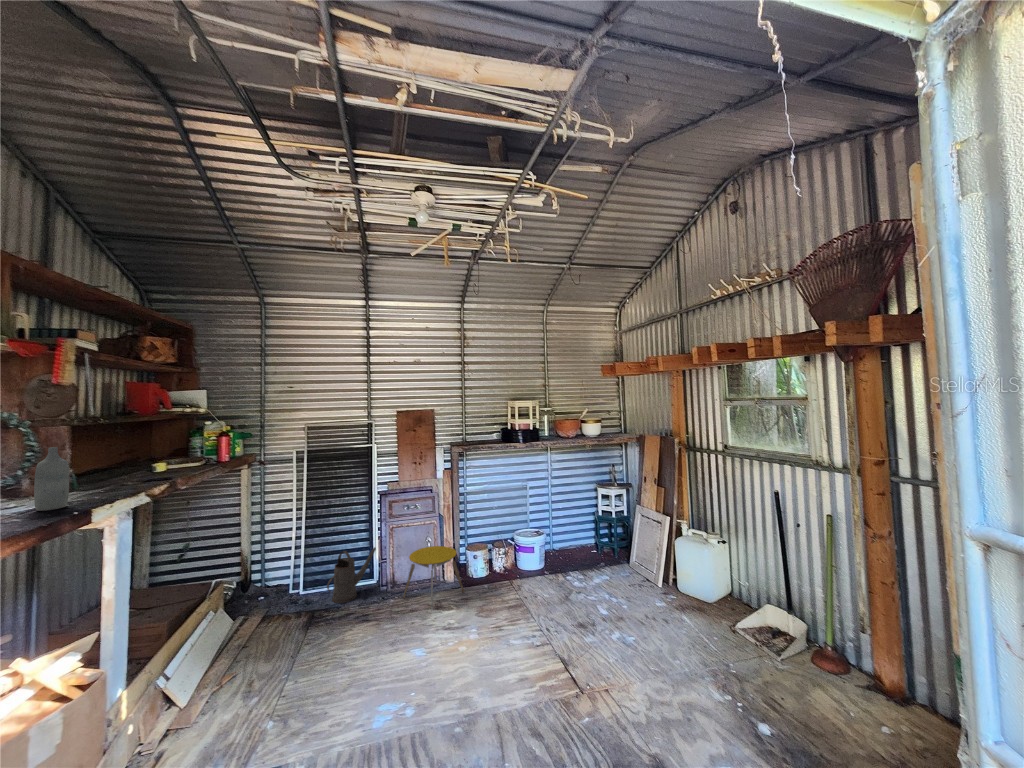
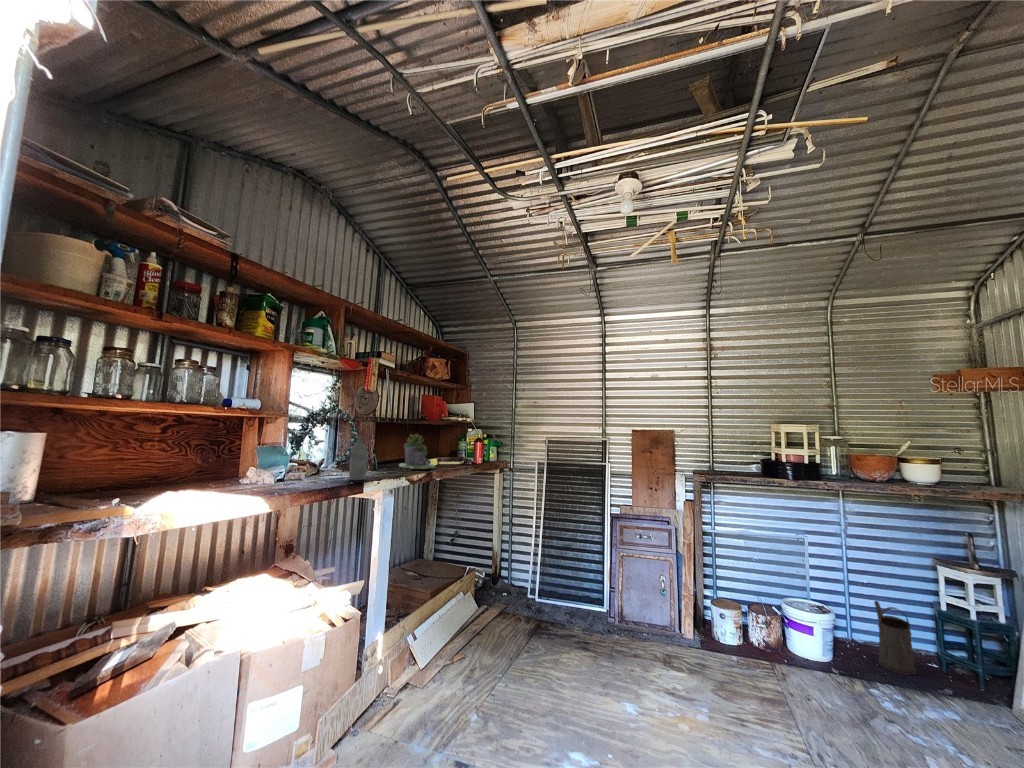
succulent planter: none [107,433,173,480] -> present [399,434,436,469]
stool: present [403,546,464,610] -> none [629,587,703,663]
watering can: present [327,547,376,603] -> present [874,601,916,675]

